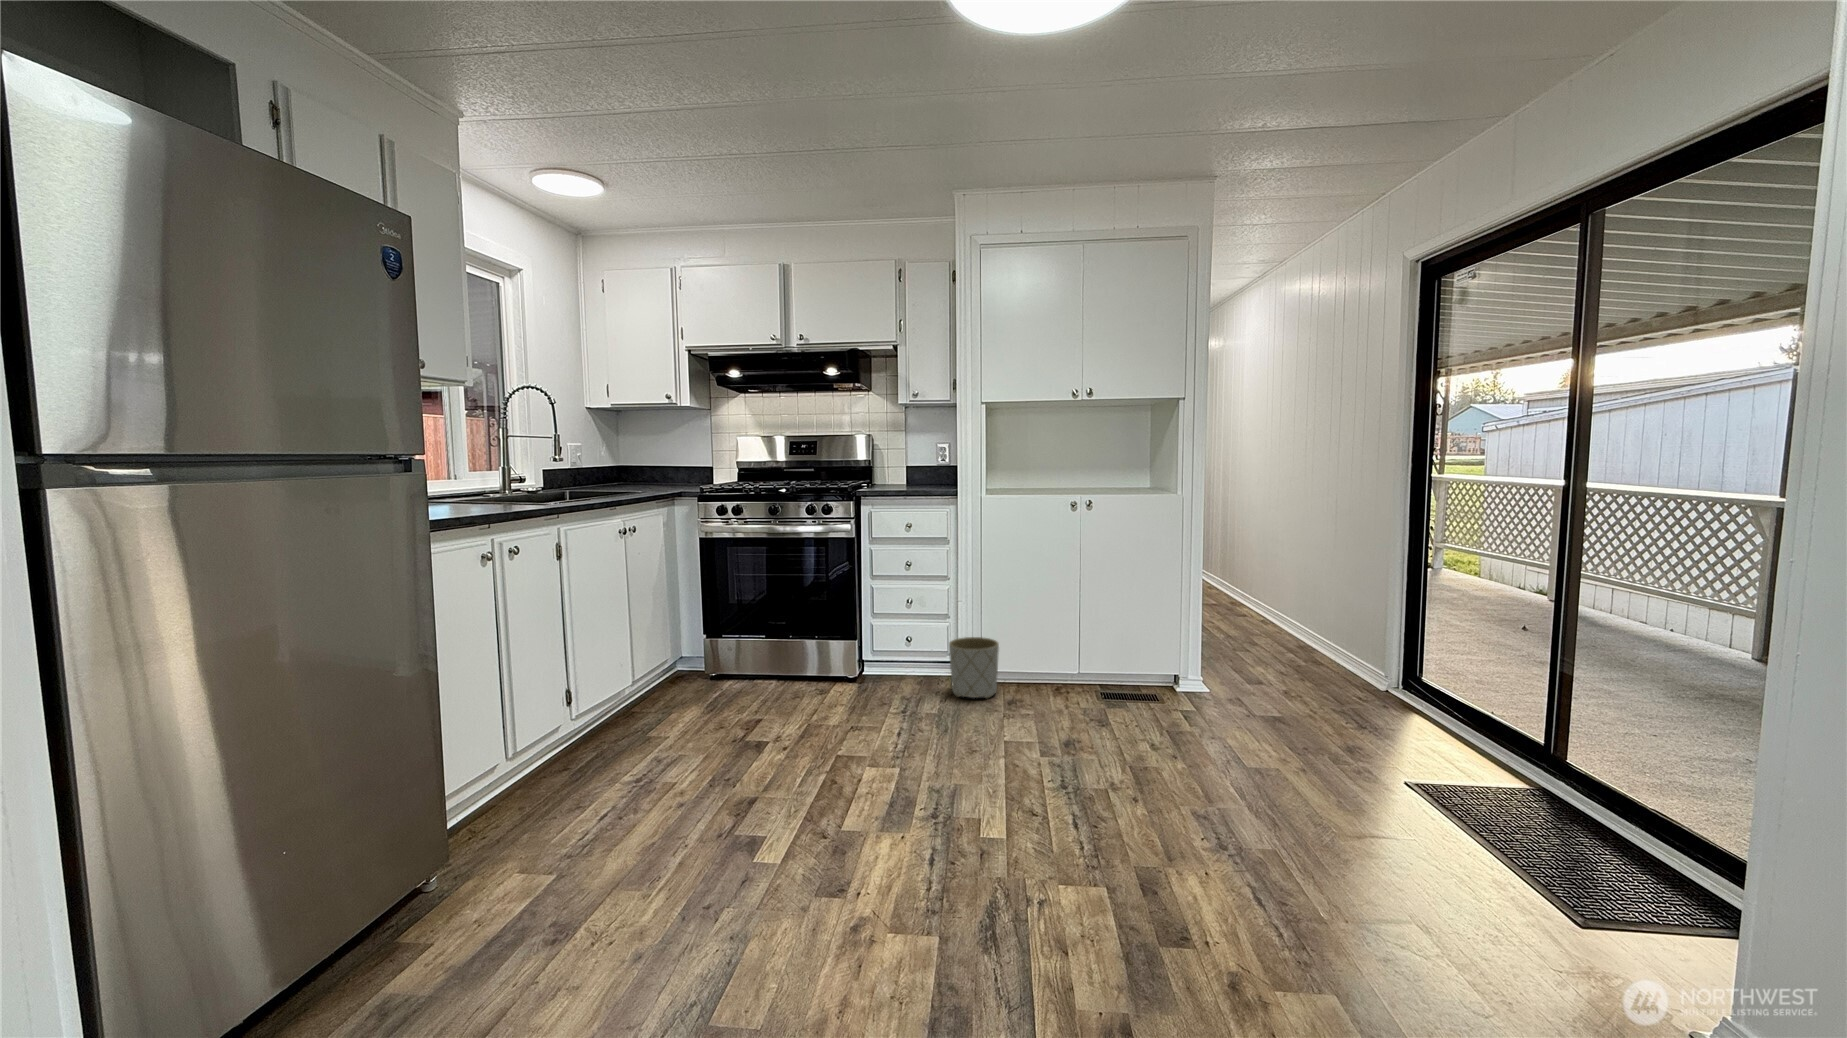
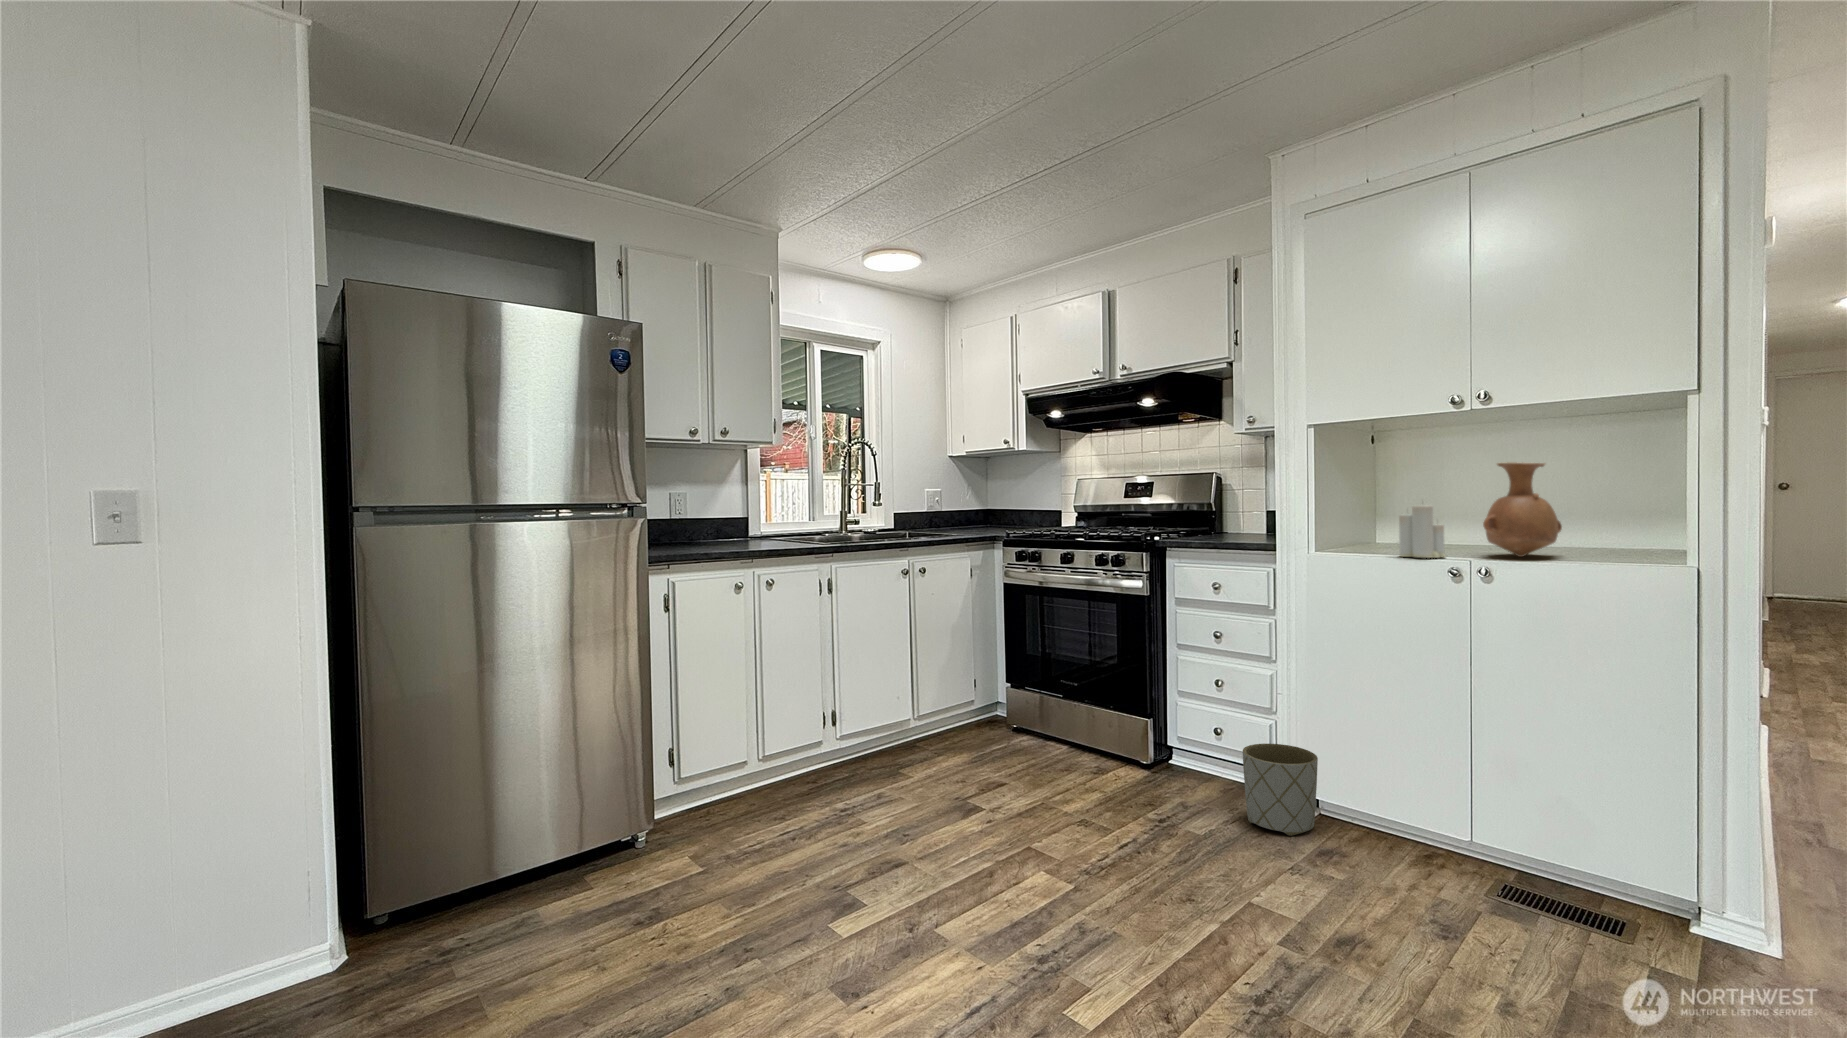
vase: none [1086,434,1123,494] -> present [1483,462,1562,557]
candle: none [1041,457,1070,497] -> present [1399,505,1446,558]

